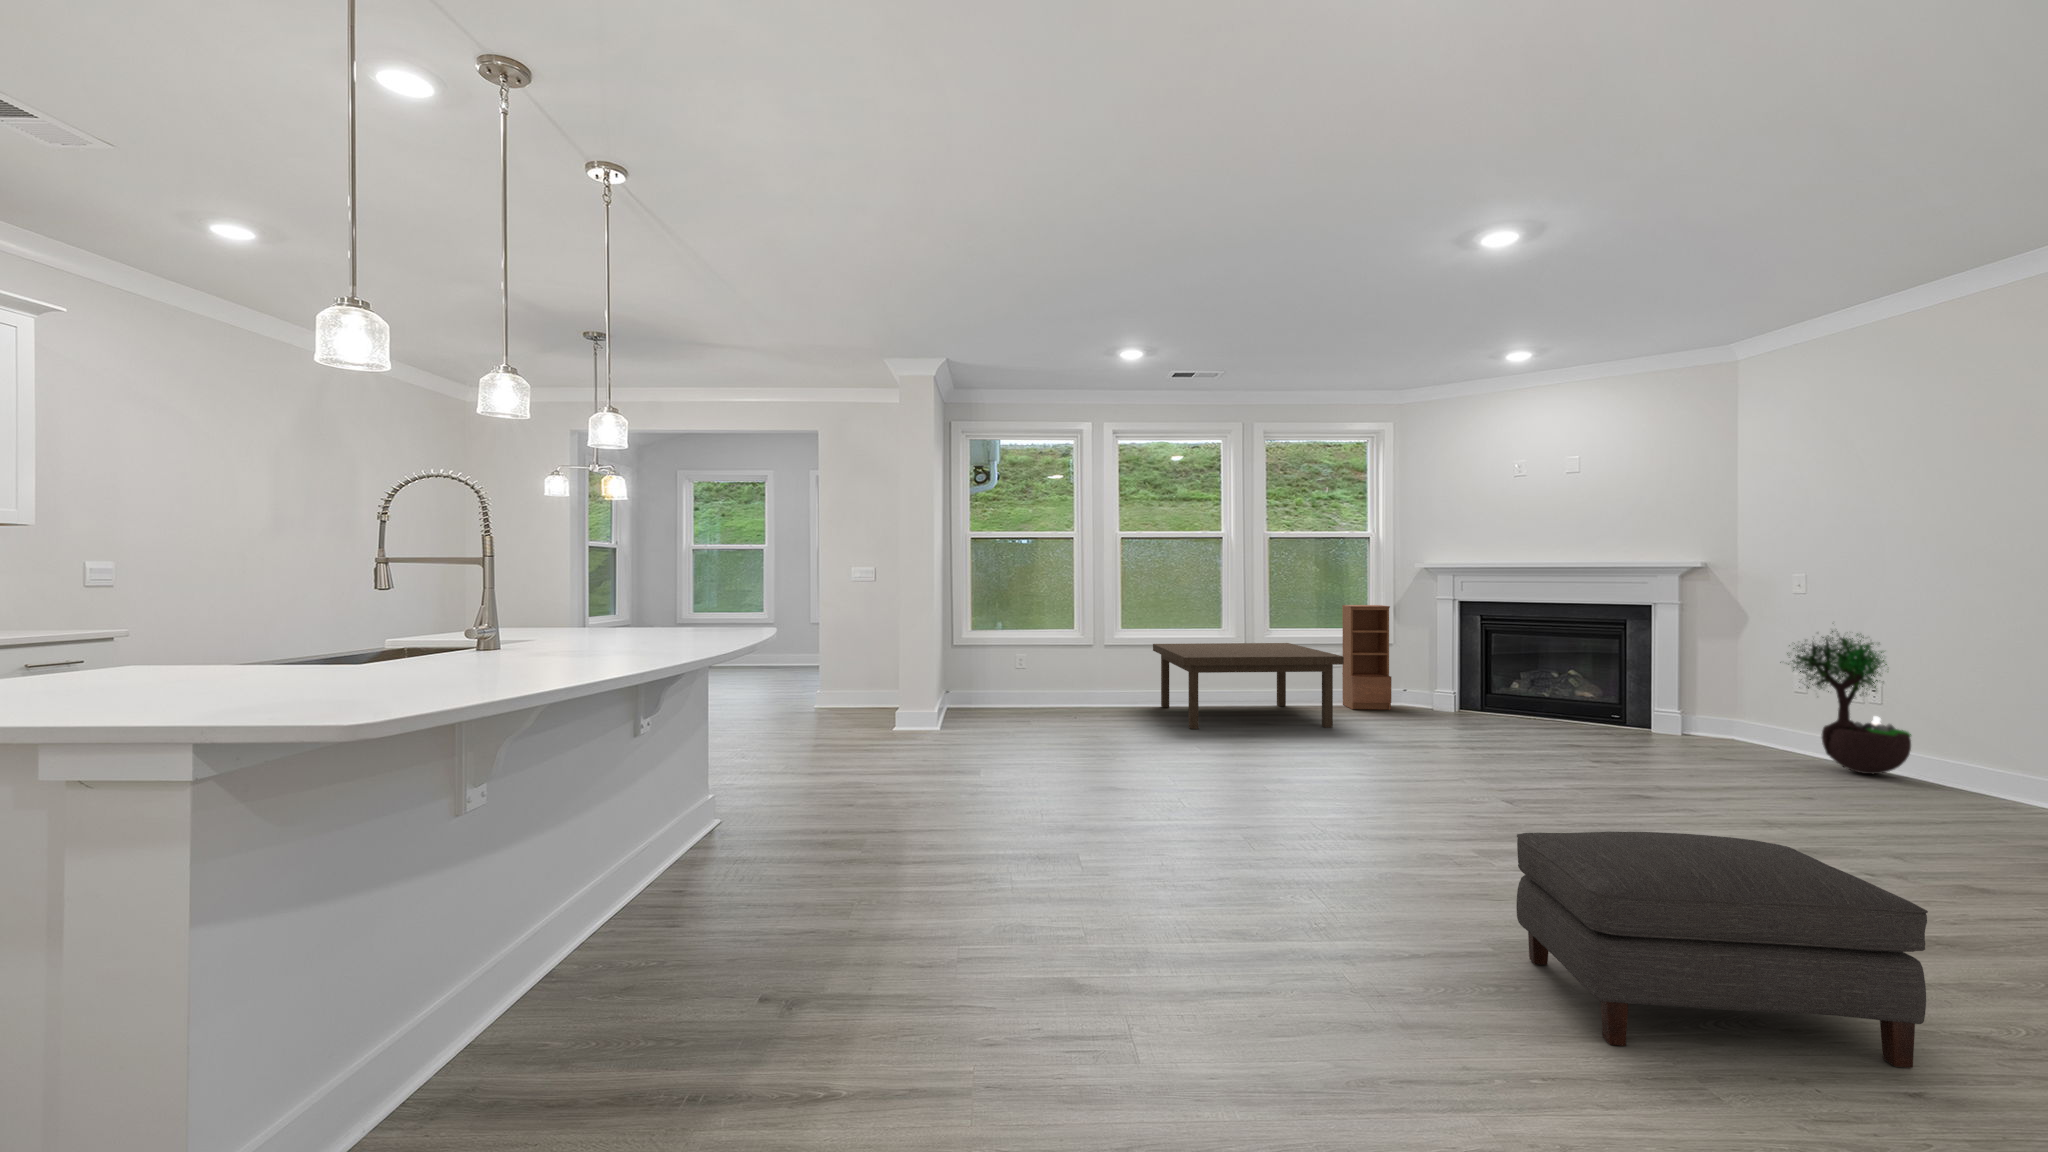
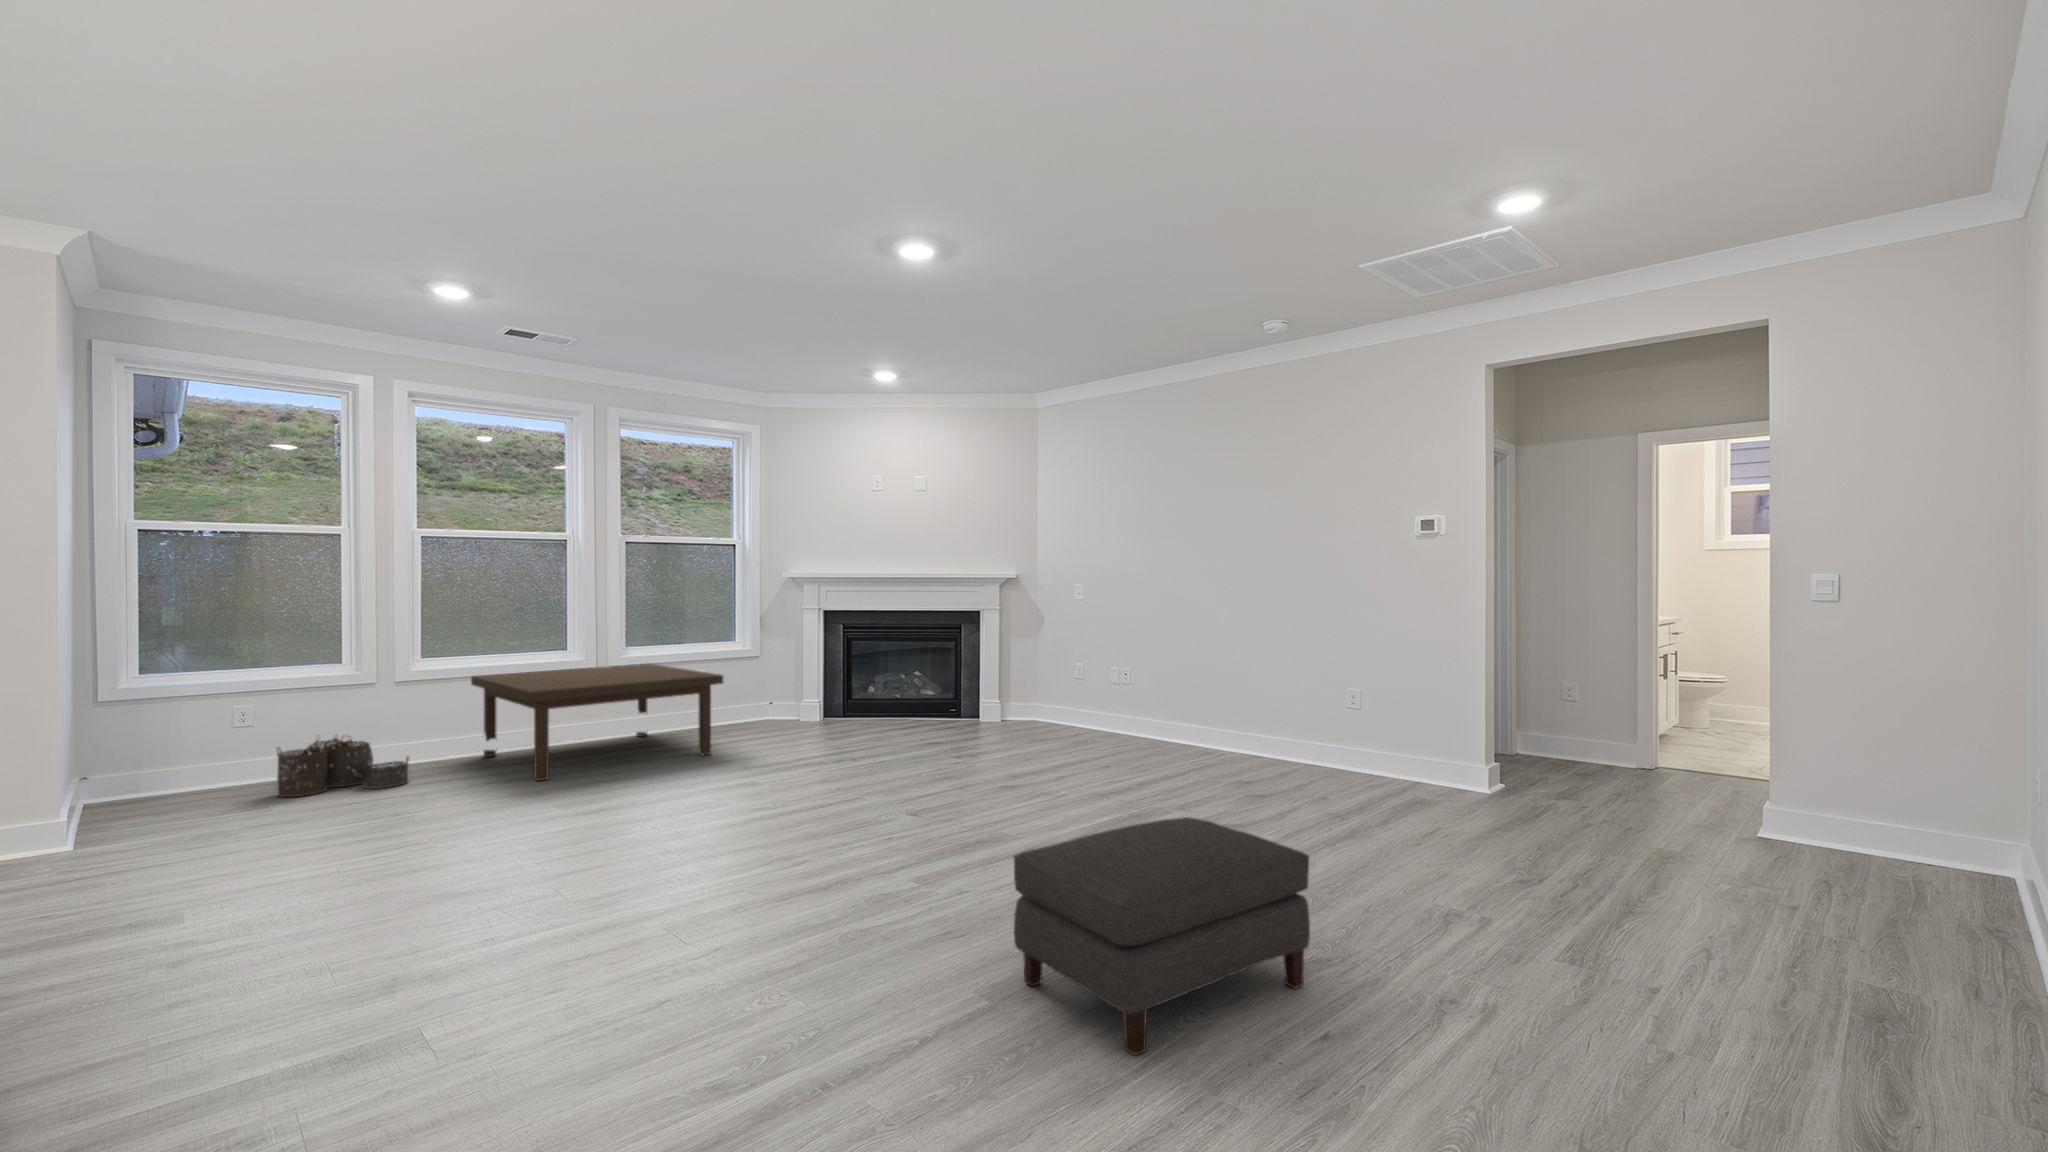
bookcase: present [1342,605,1392,710] -> none [709,617,762,731]
potted tree: present [1780,631,1911,774] -> none [1075,620,1149,736]
woven basket: none [1036,678,1110,719] -> present [277,735,409,797]

